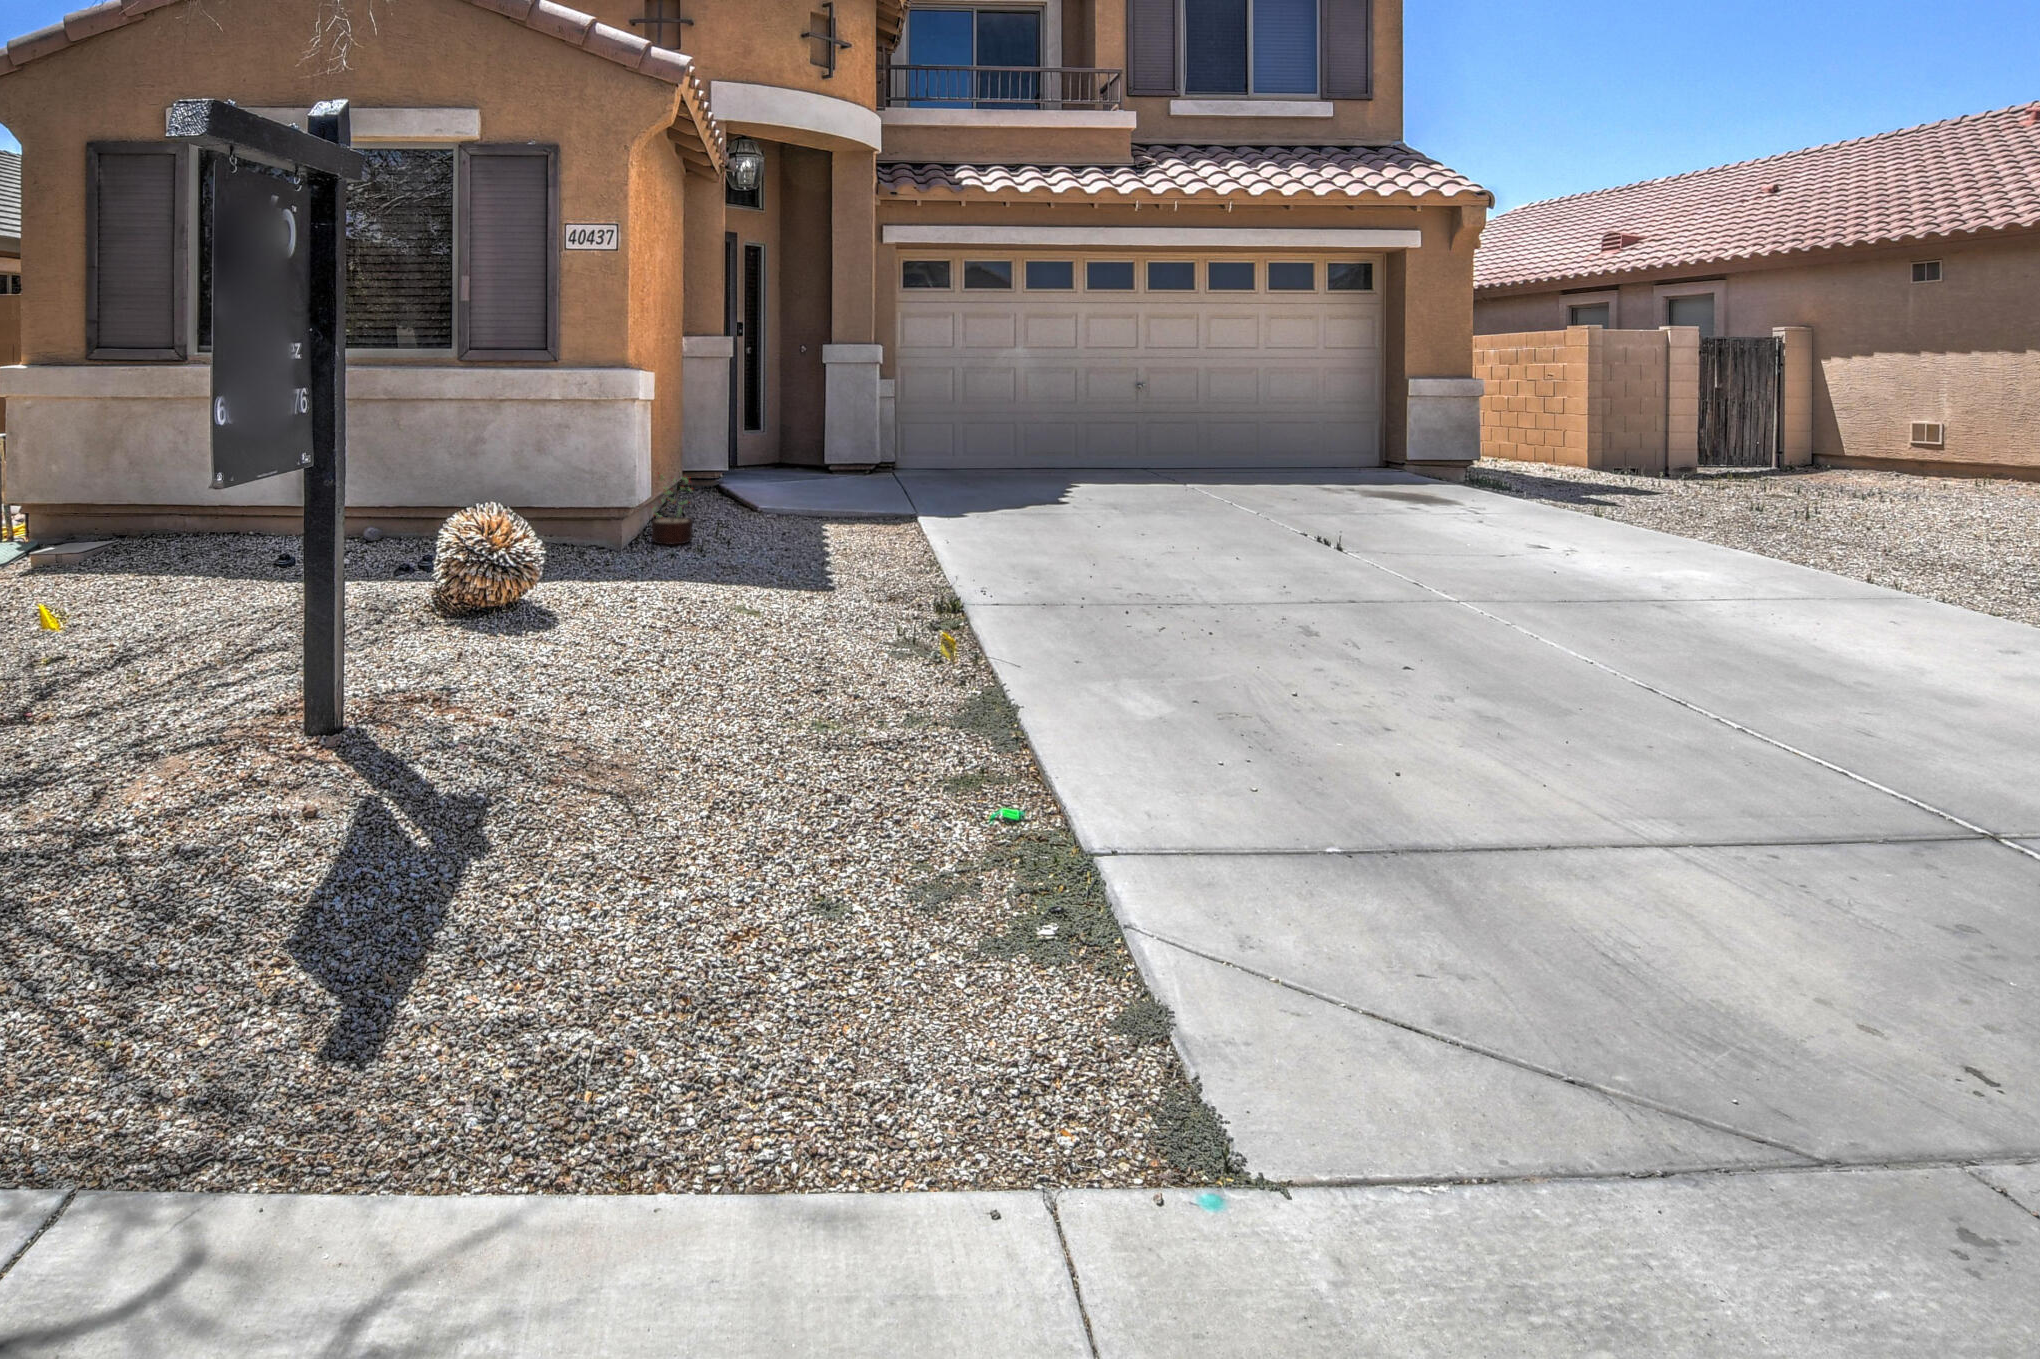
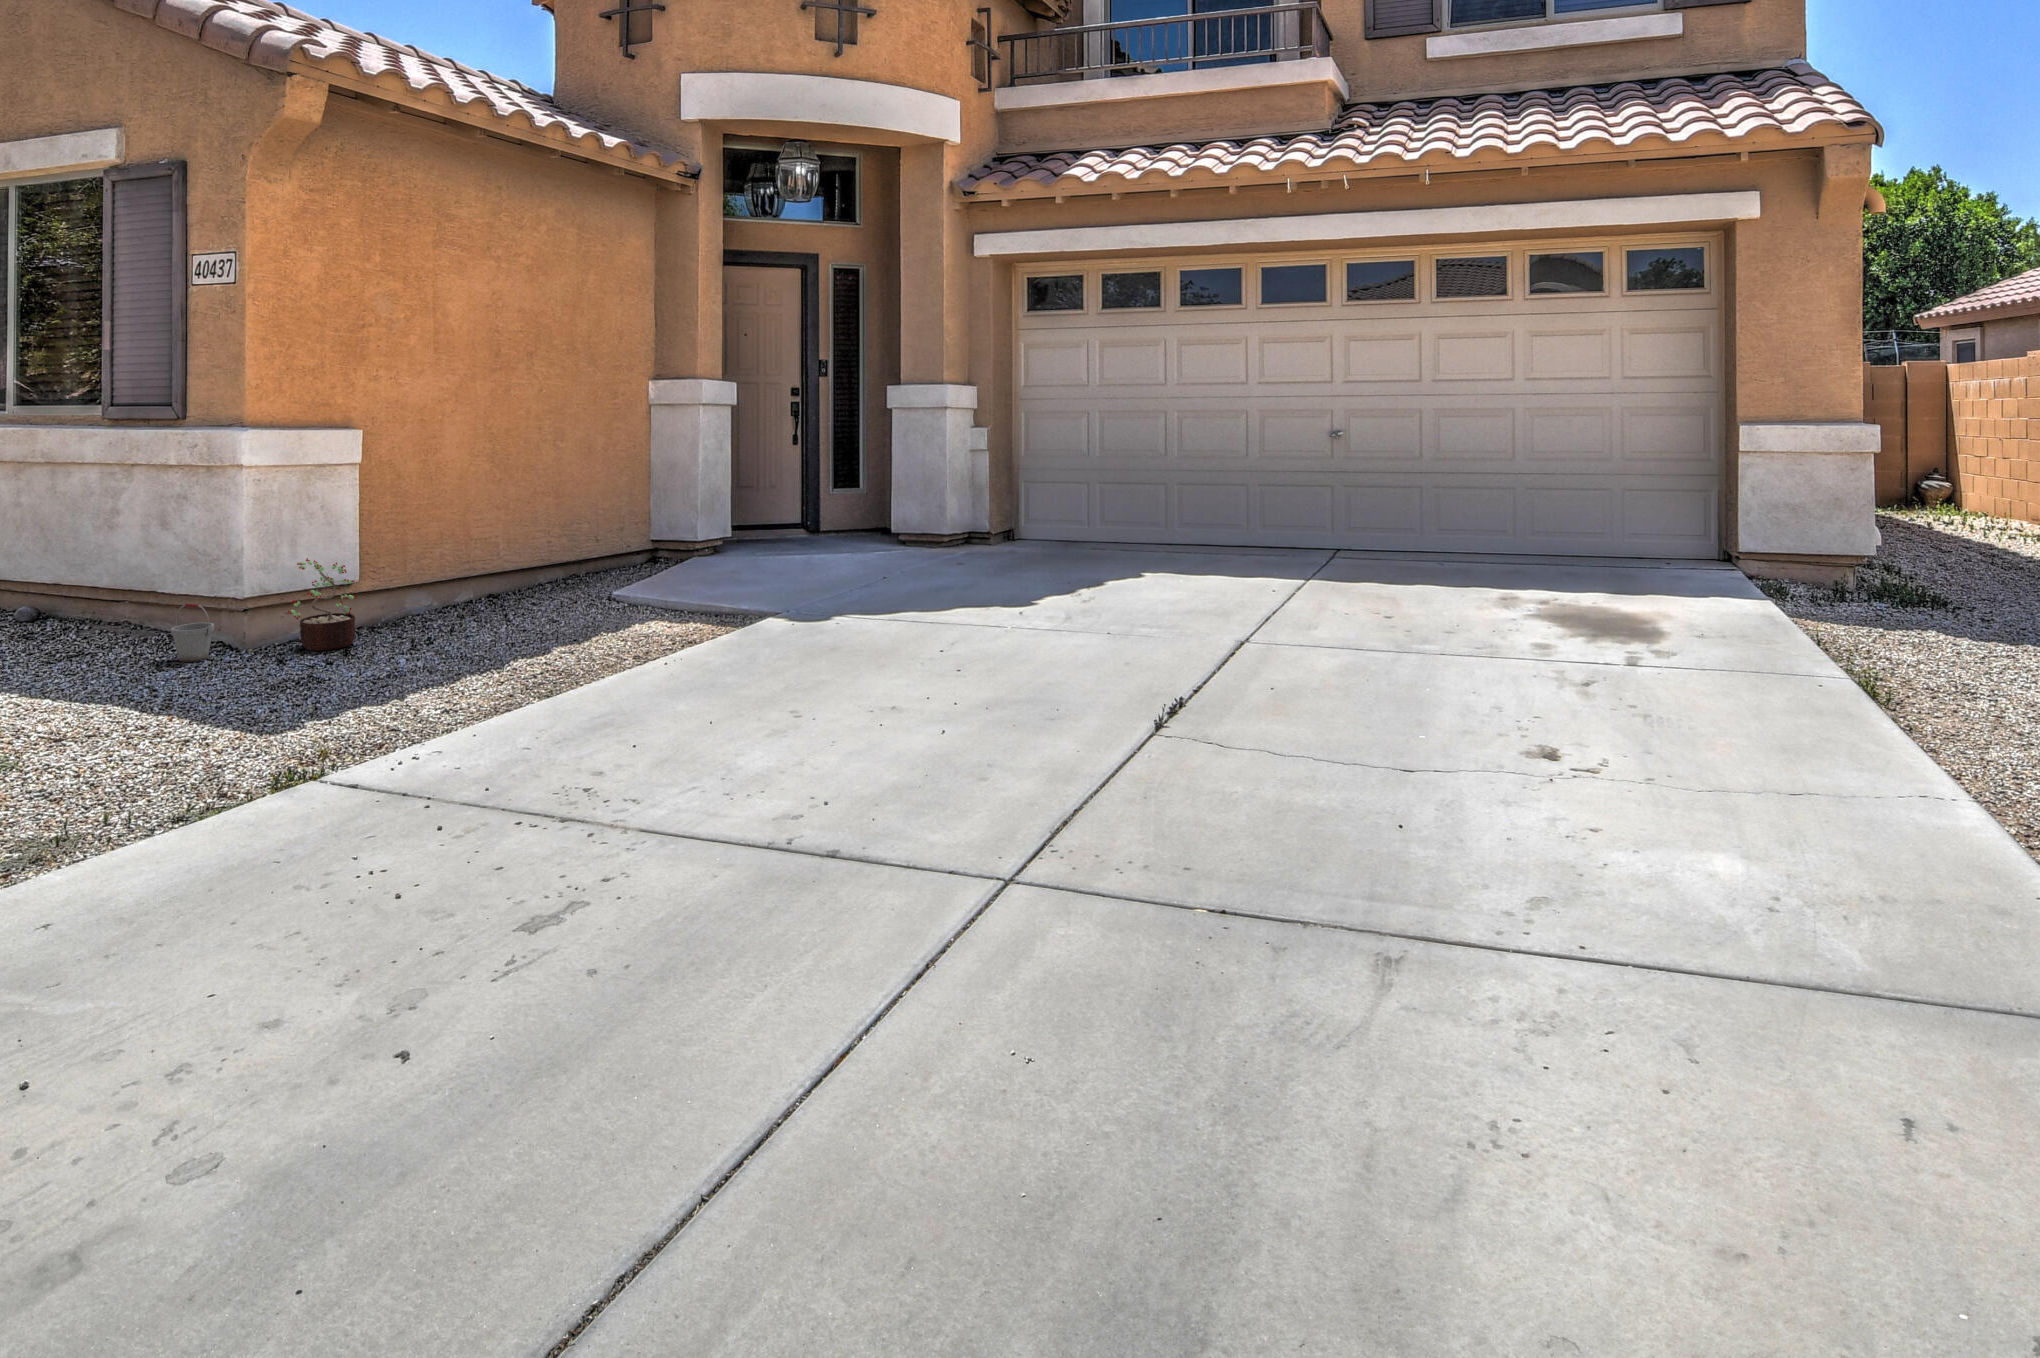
bucket: none [579,509,613,555] -> present [171,604,214,662]

